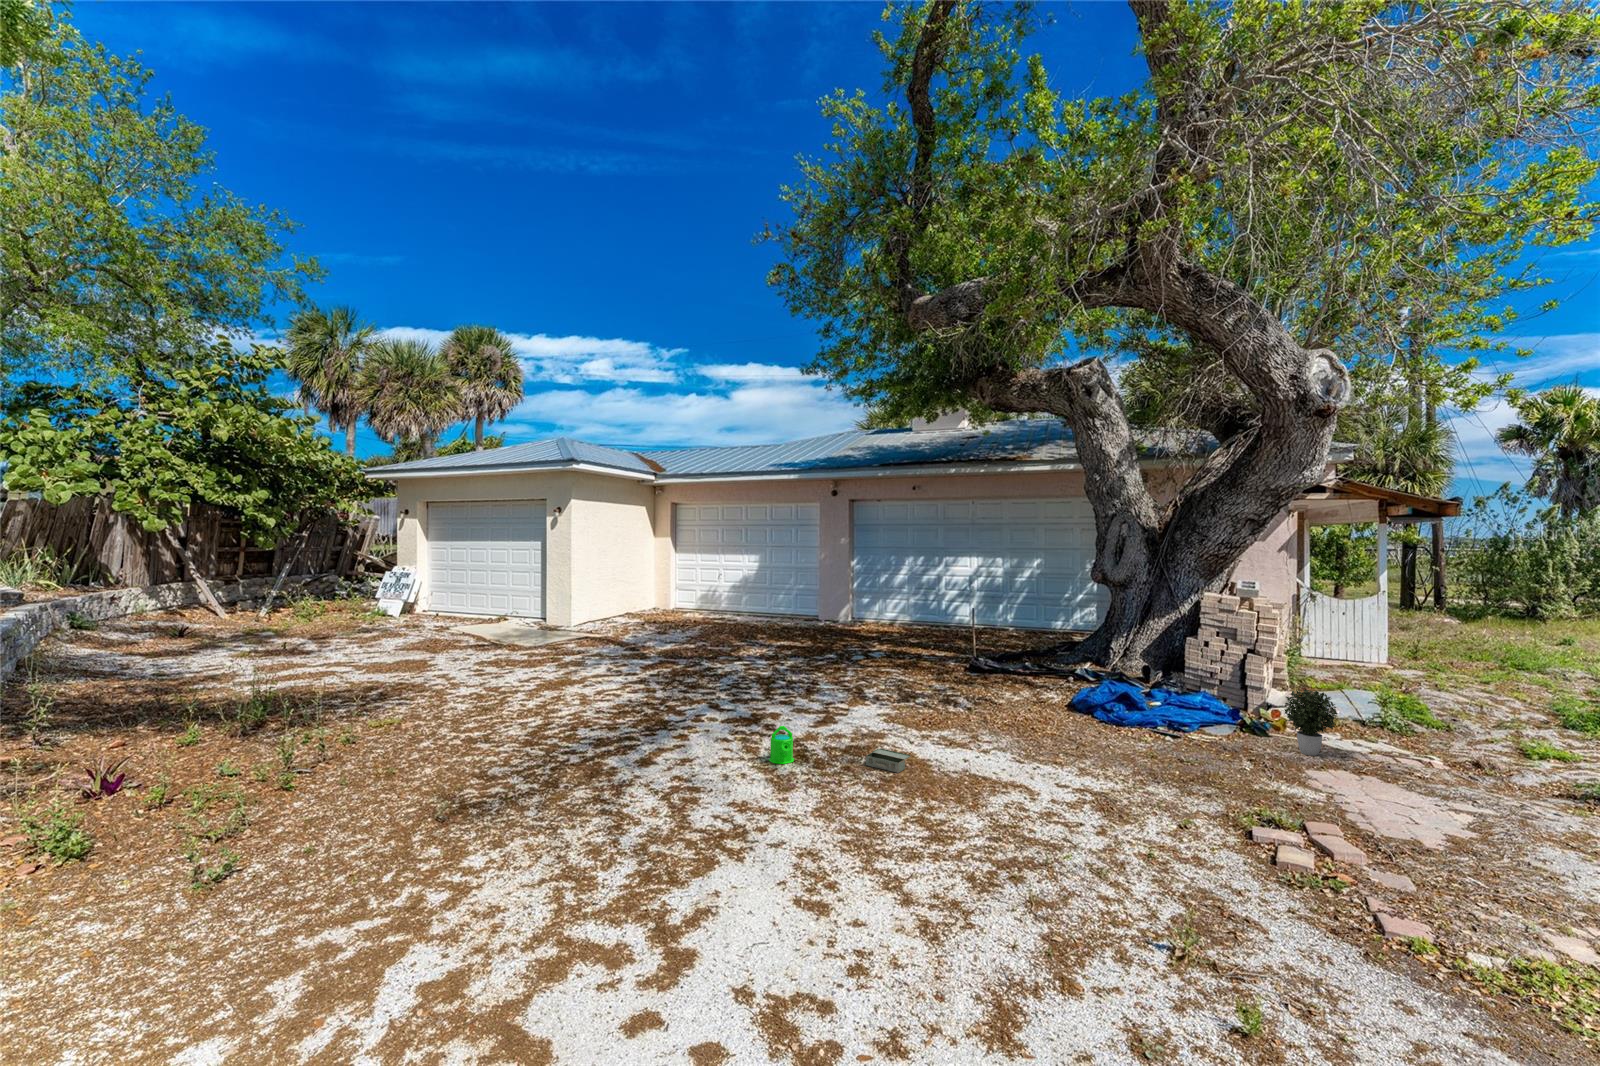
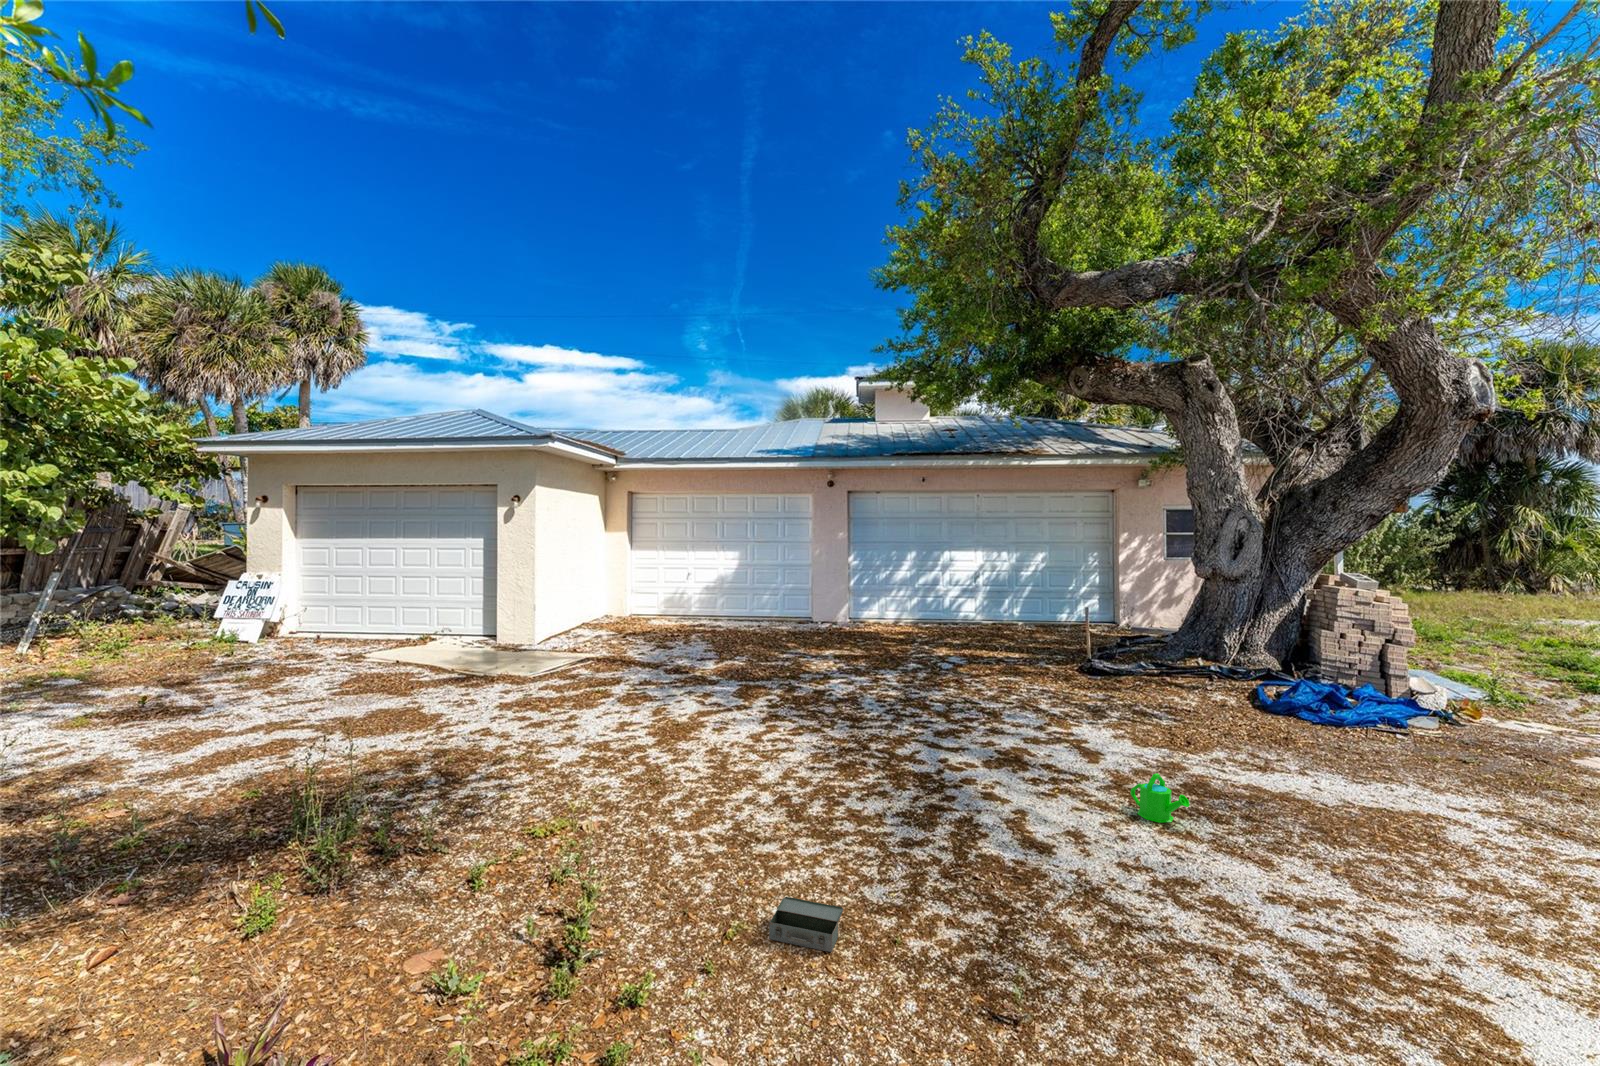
potted plant: present [1284,689,1338,756] -> none [1489,678,1552,742]
toolbox: present [866,748,910,773] -> present [769,897,843,952]

